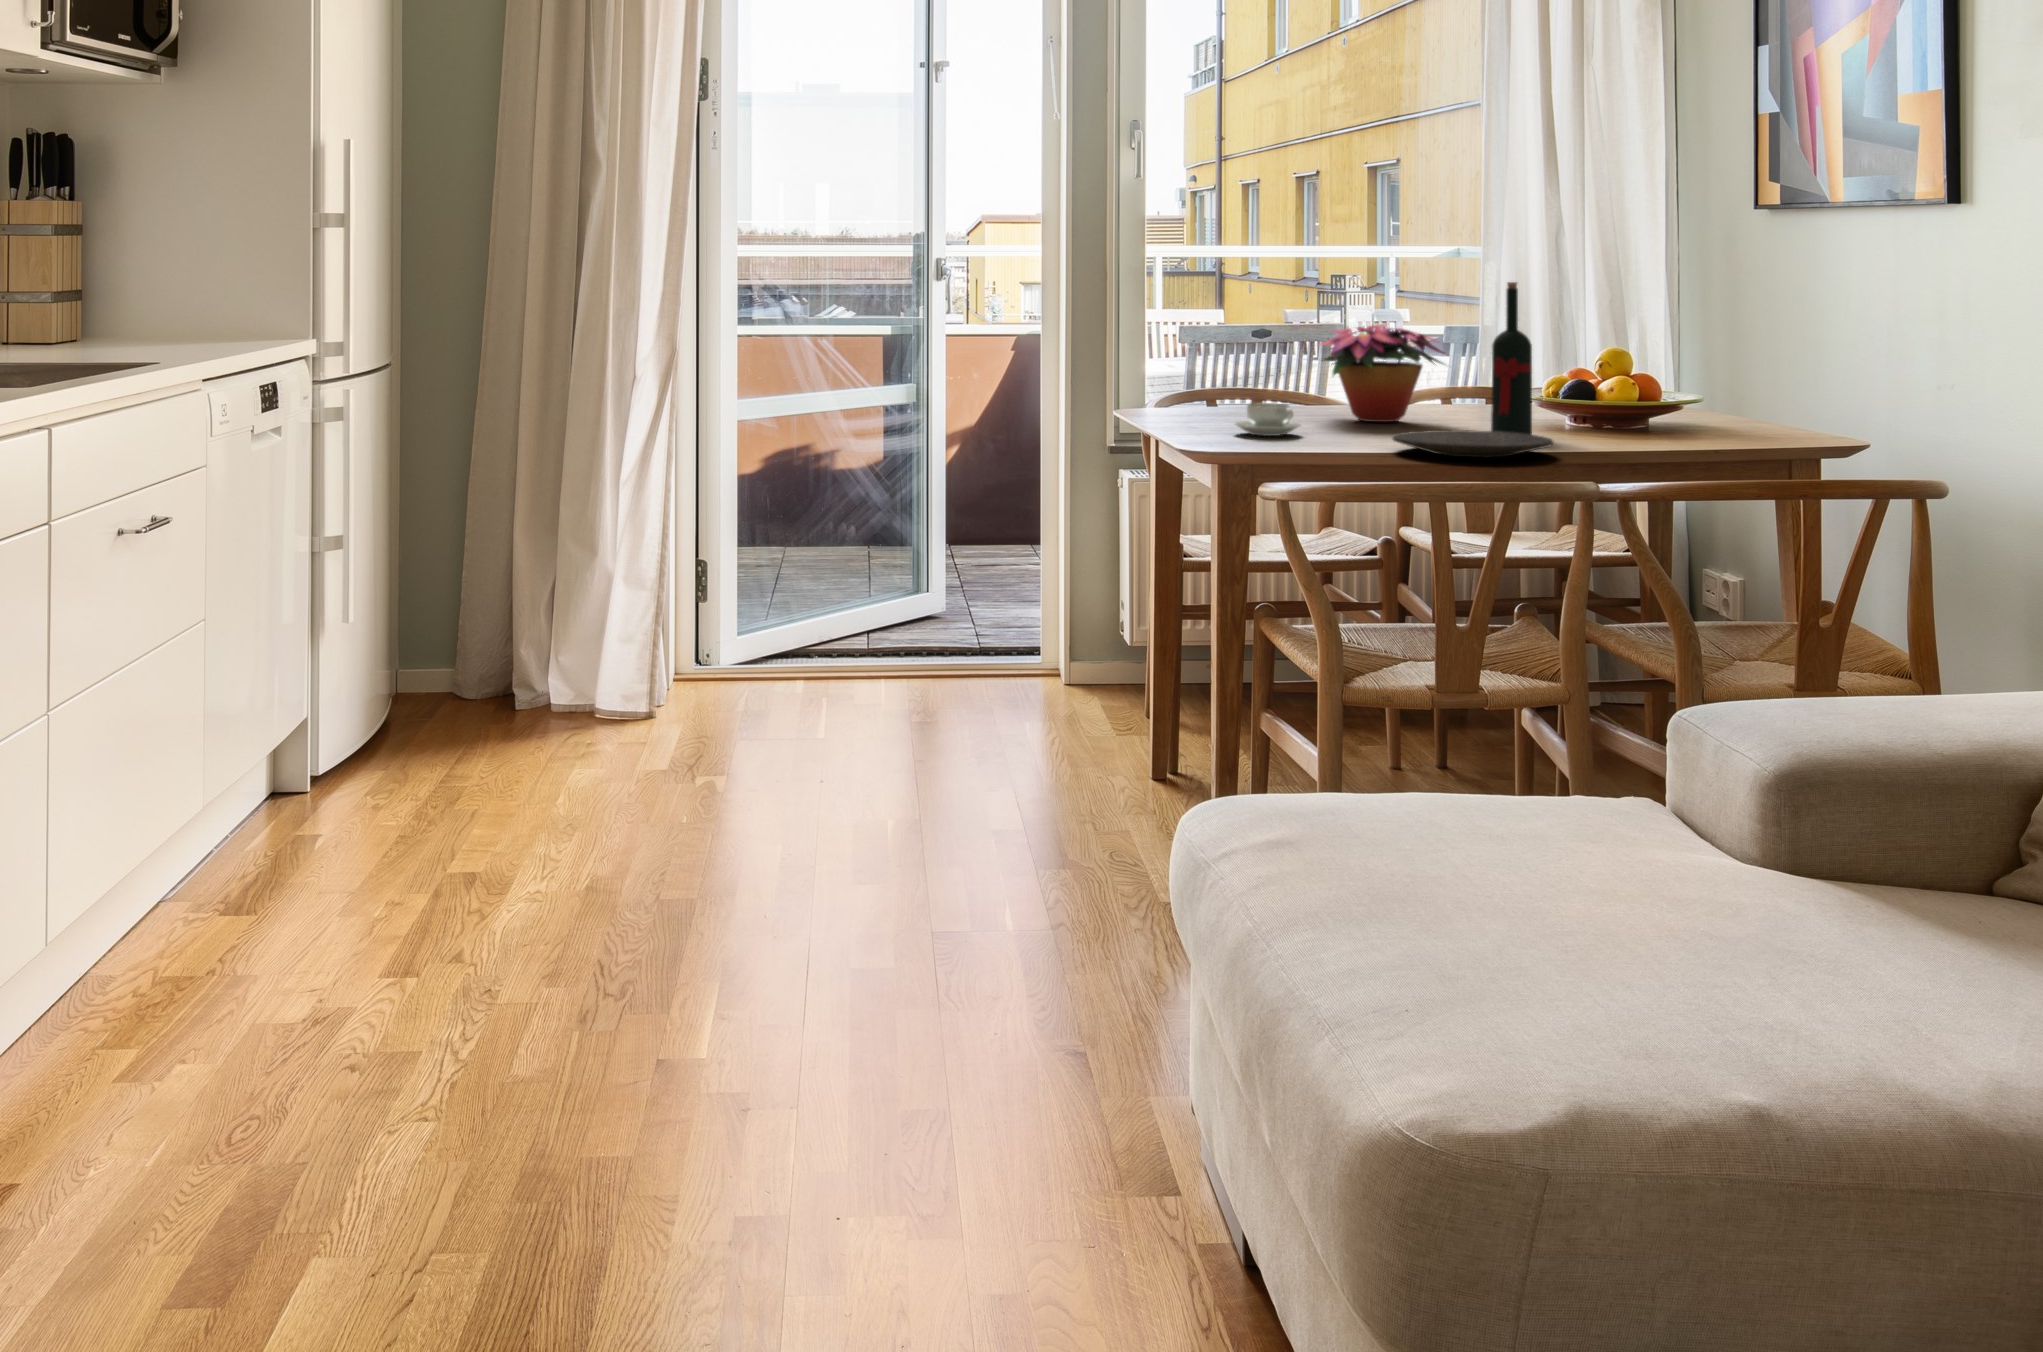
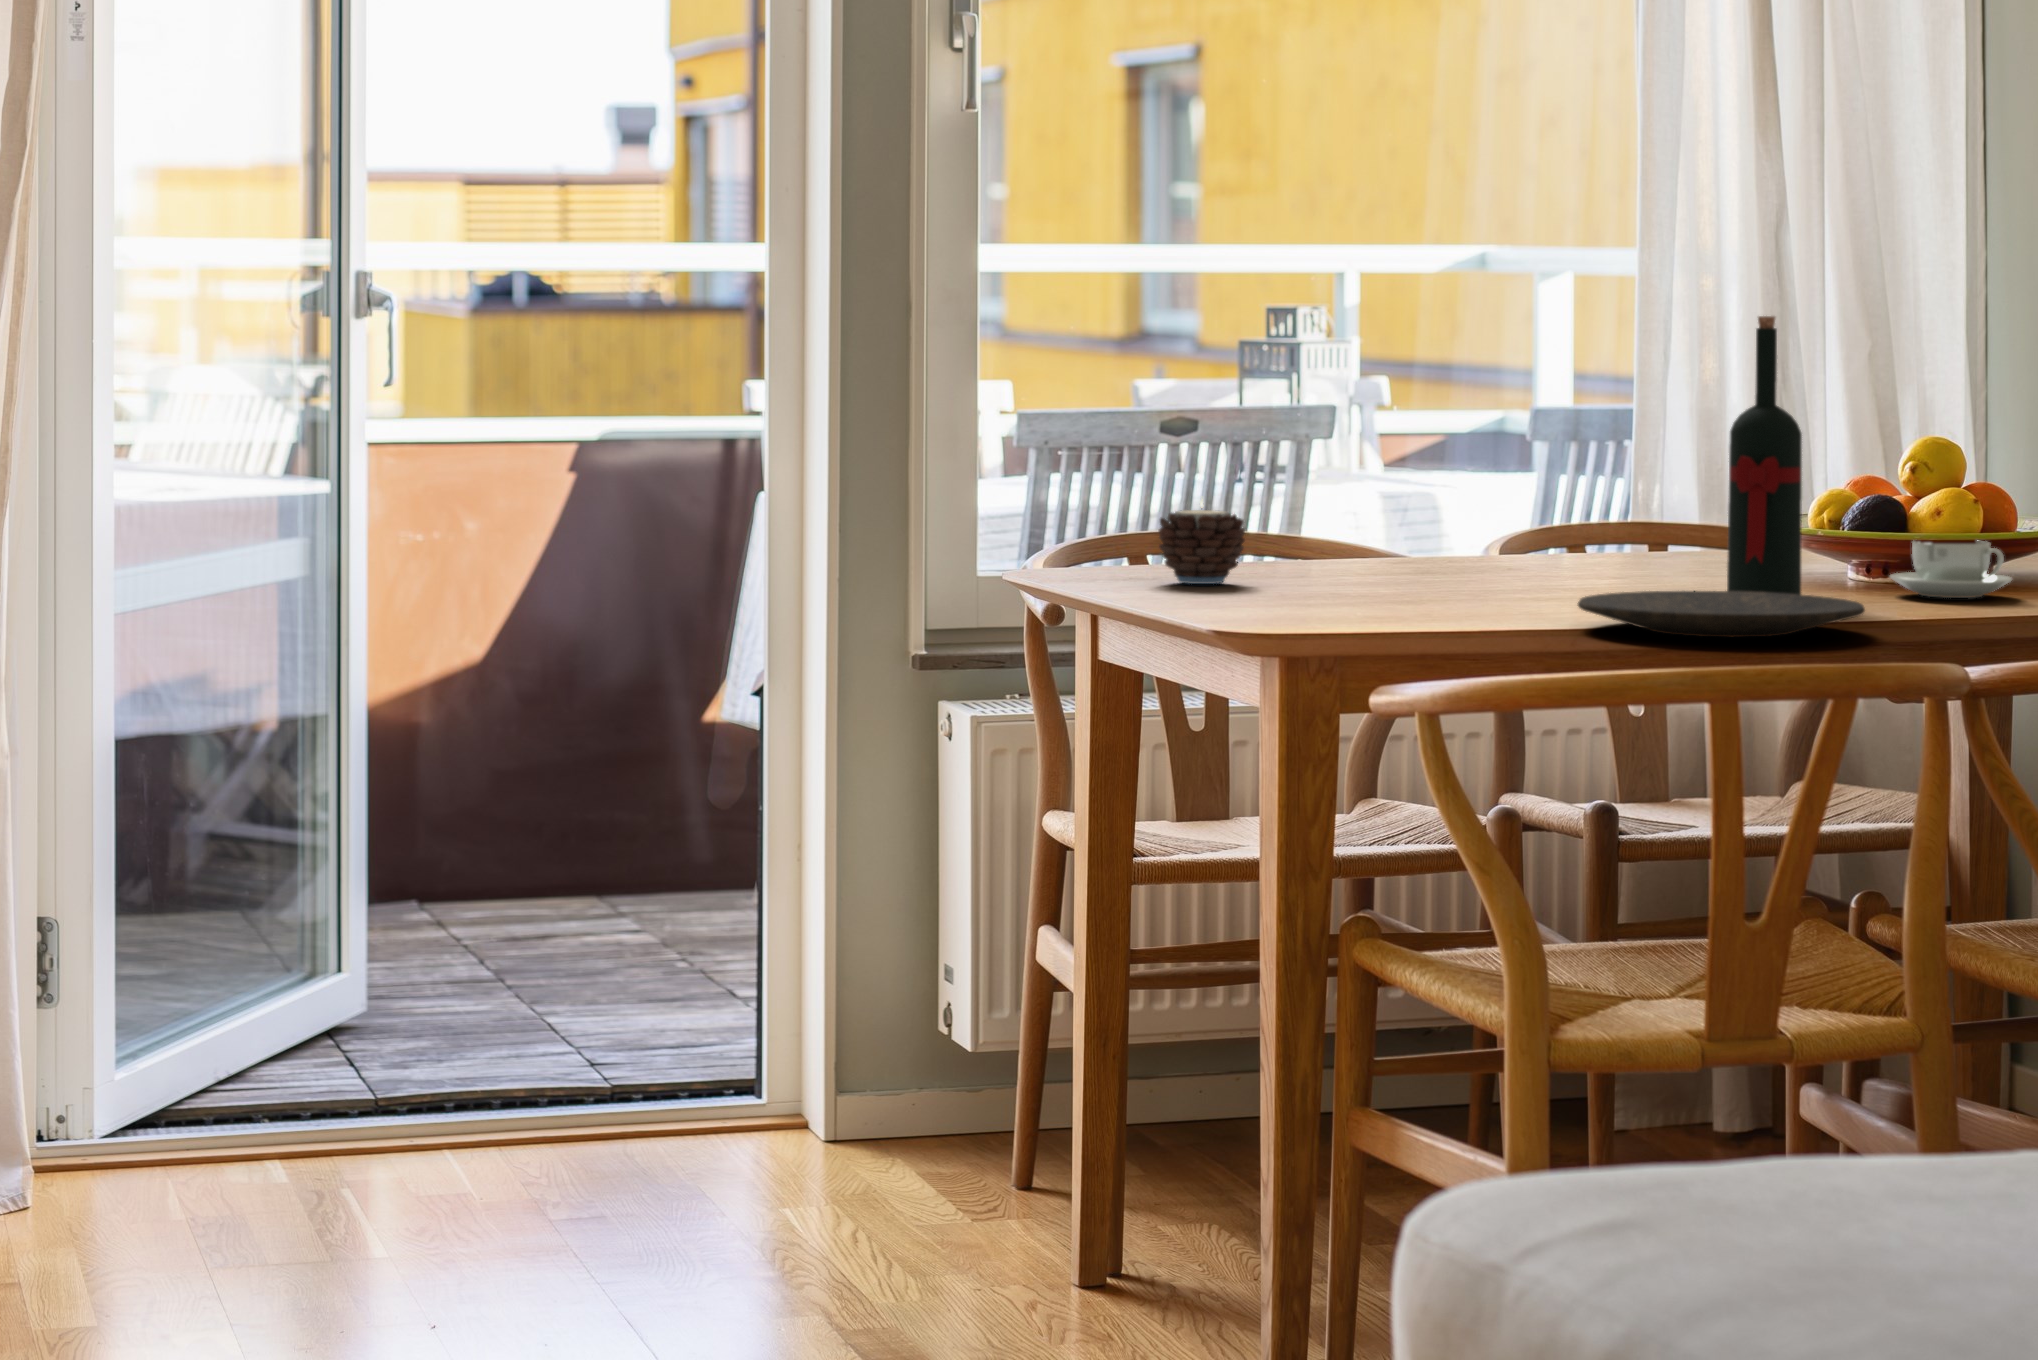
flower arrangement: present [1320,324,1446,422] -> none [1379,392,1652,582]
candle: none [1190,376,1237,422] -> present [1159,499,1245,584]
coffee cup: present [1235,403,1301,436] -> present [1890,540,2012,598]

